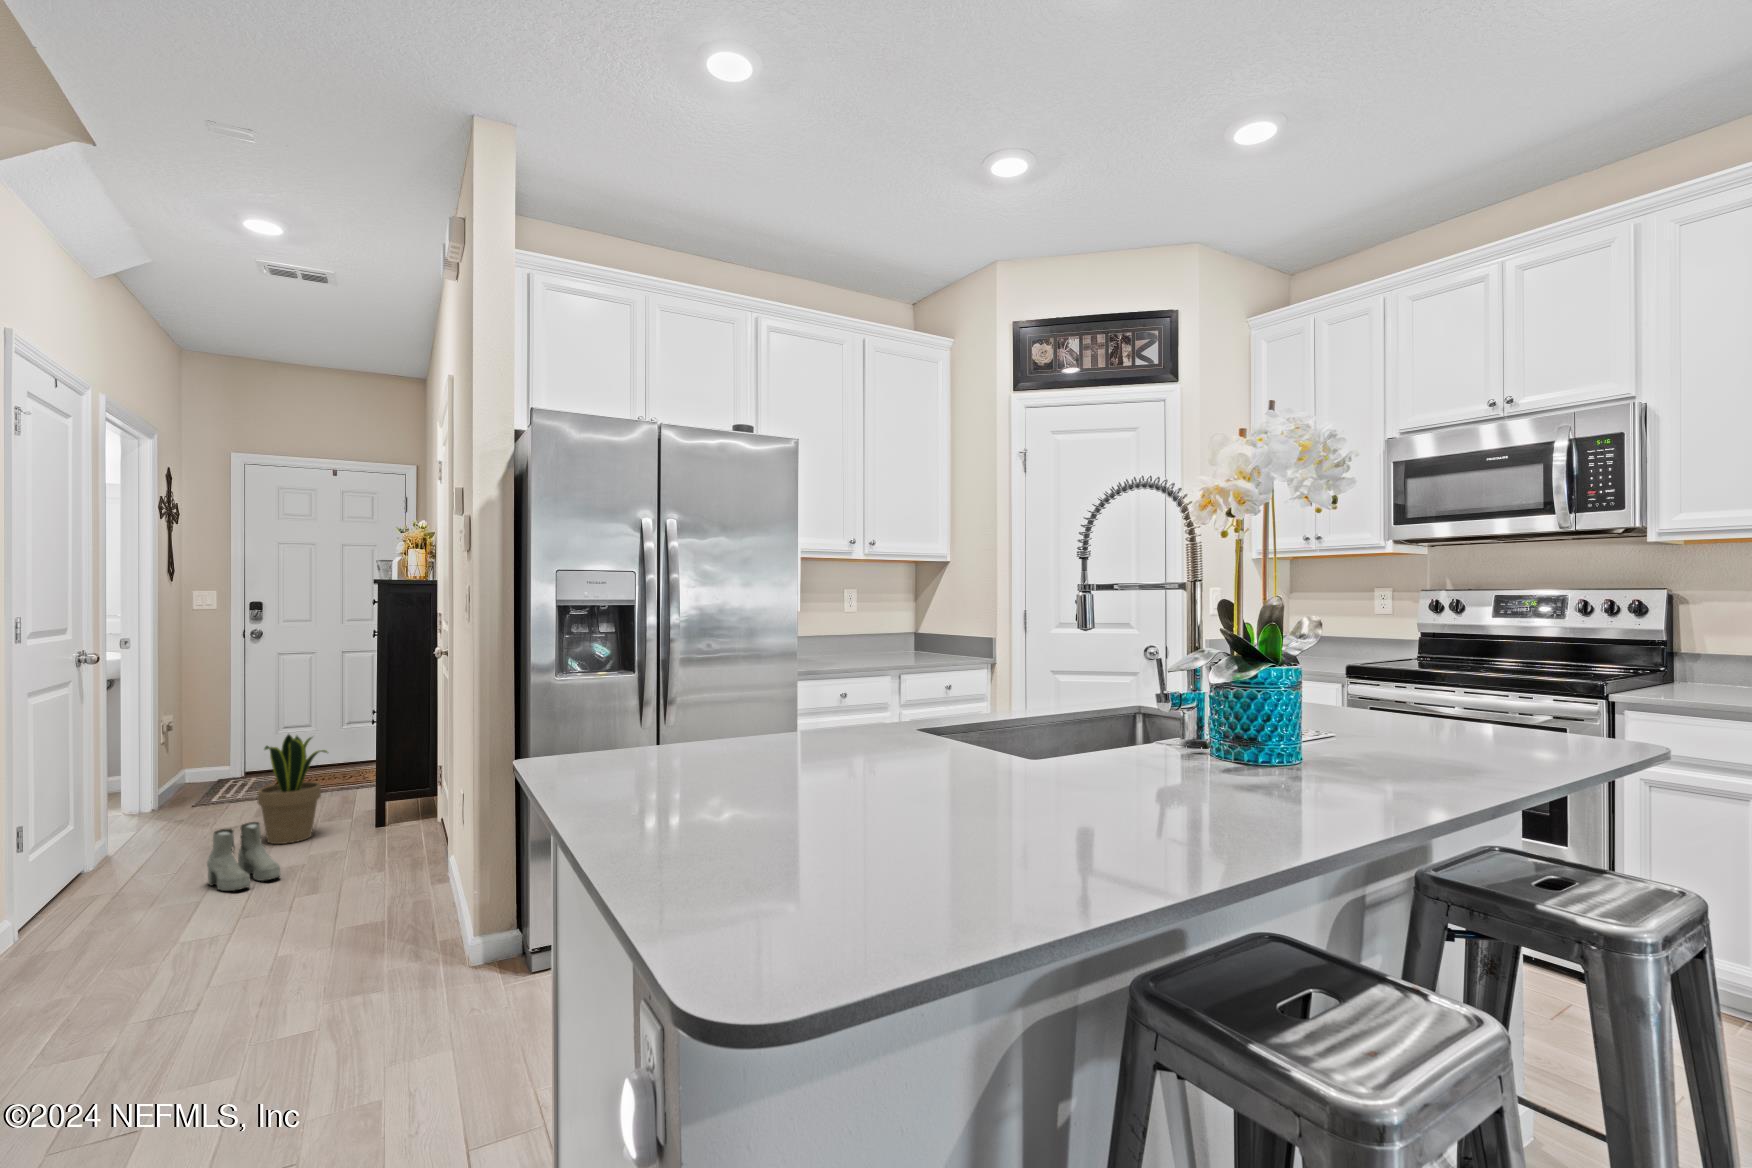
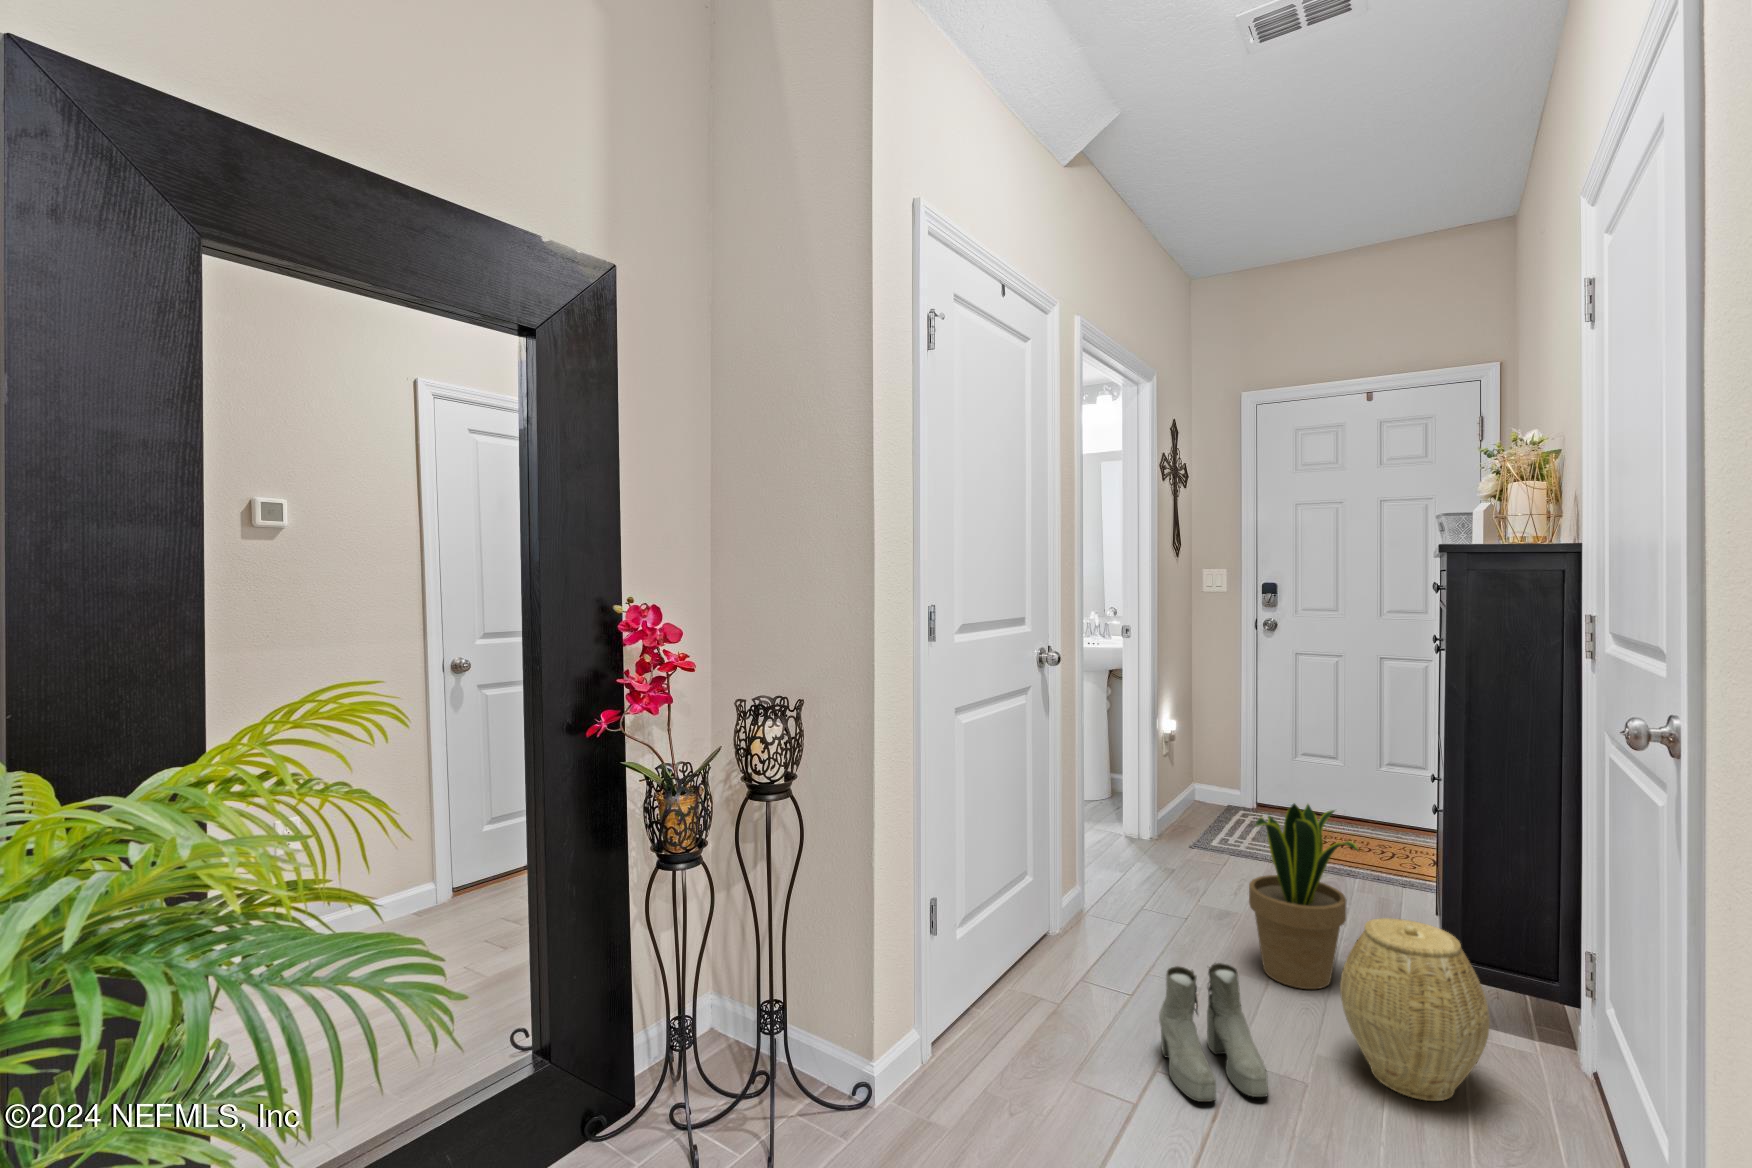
woven basket: none [319,774,393,858] -> present [1340,918,1490,1101]

